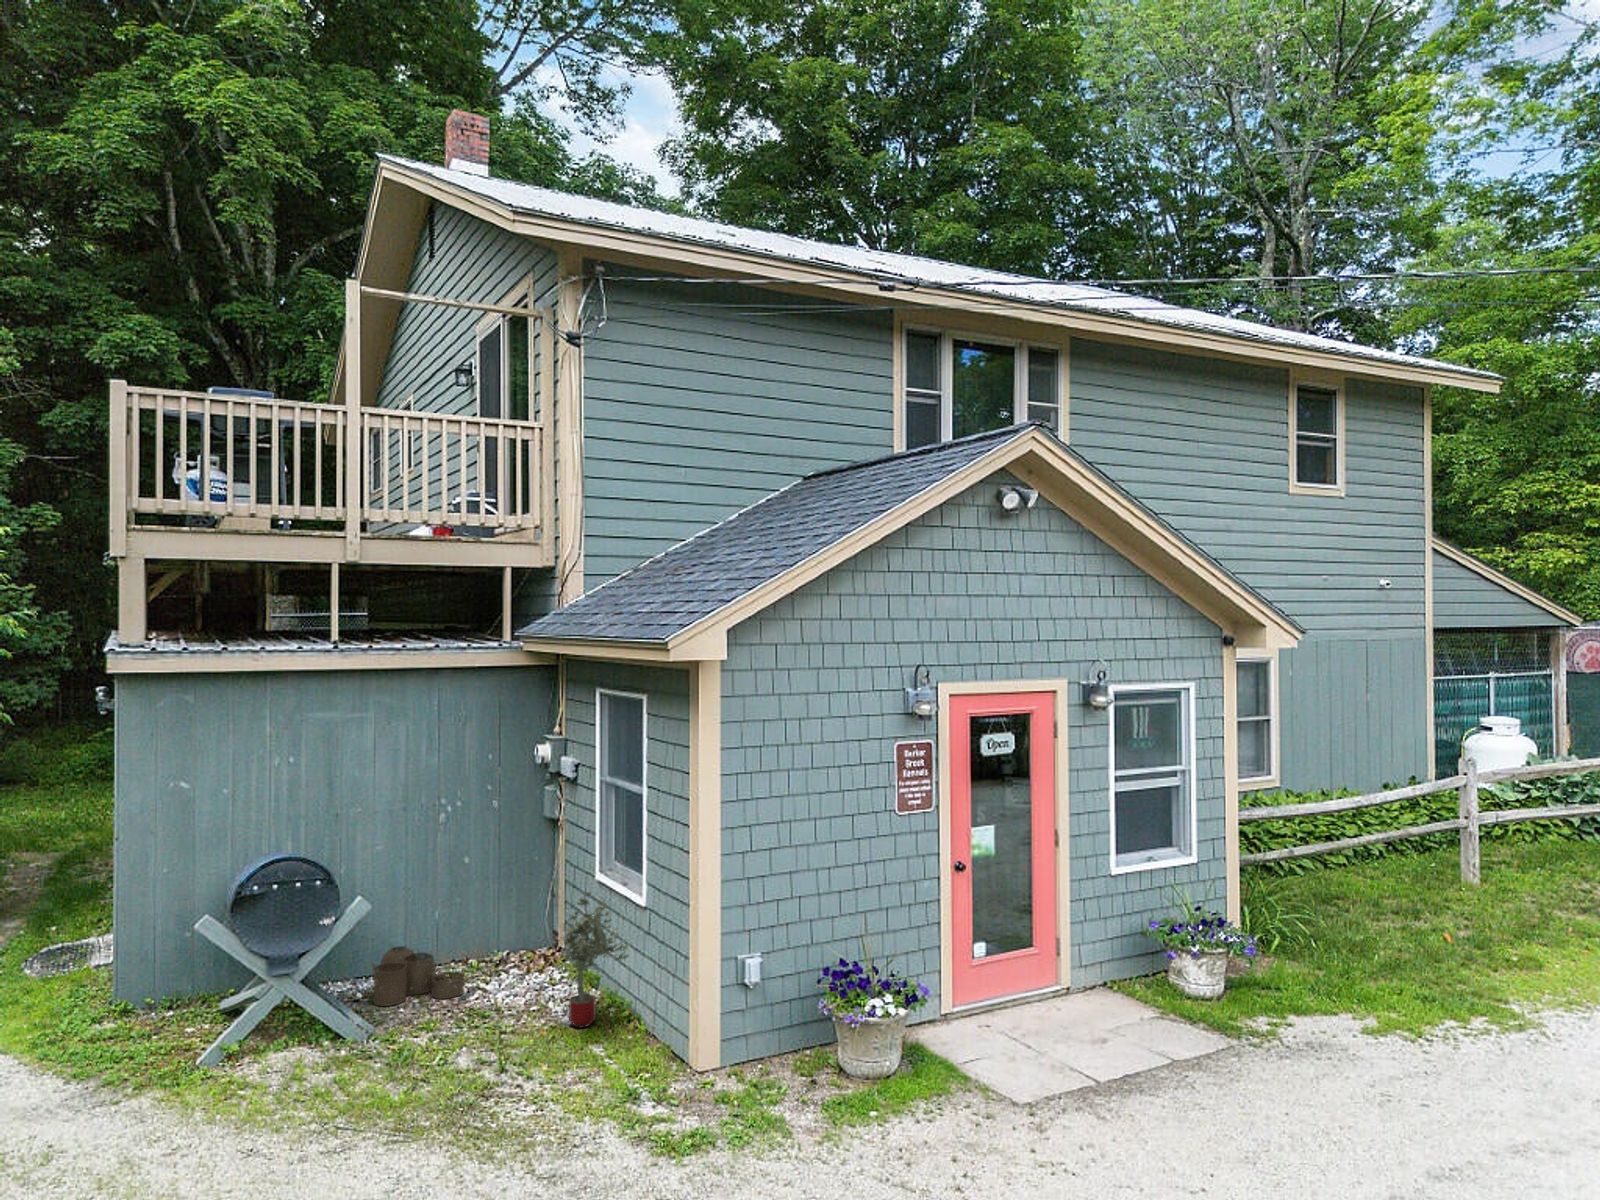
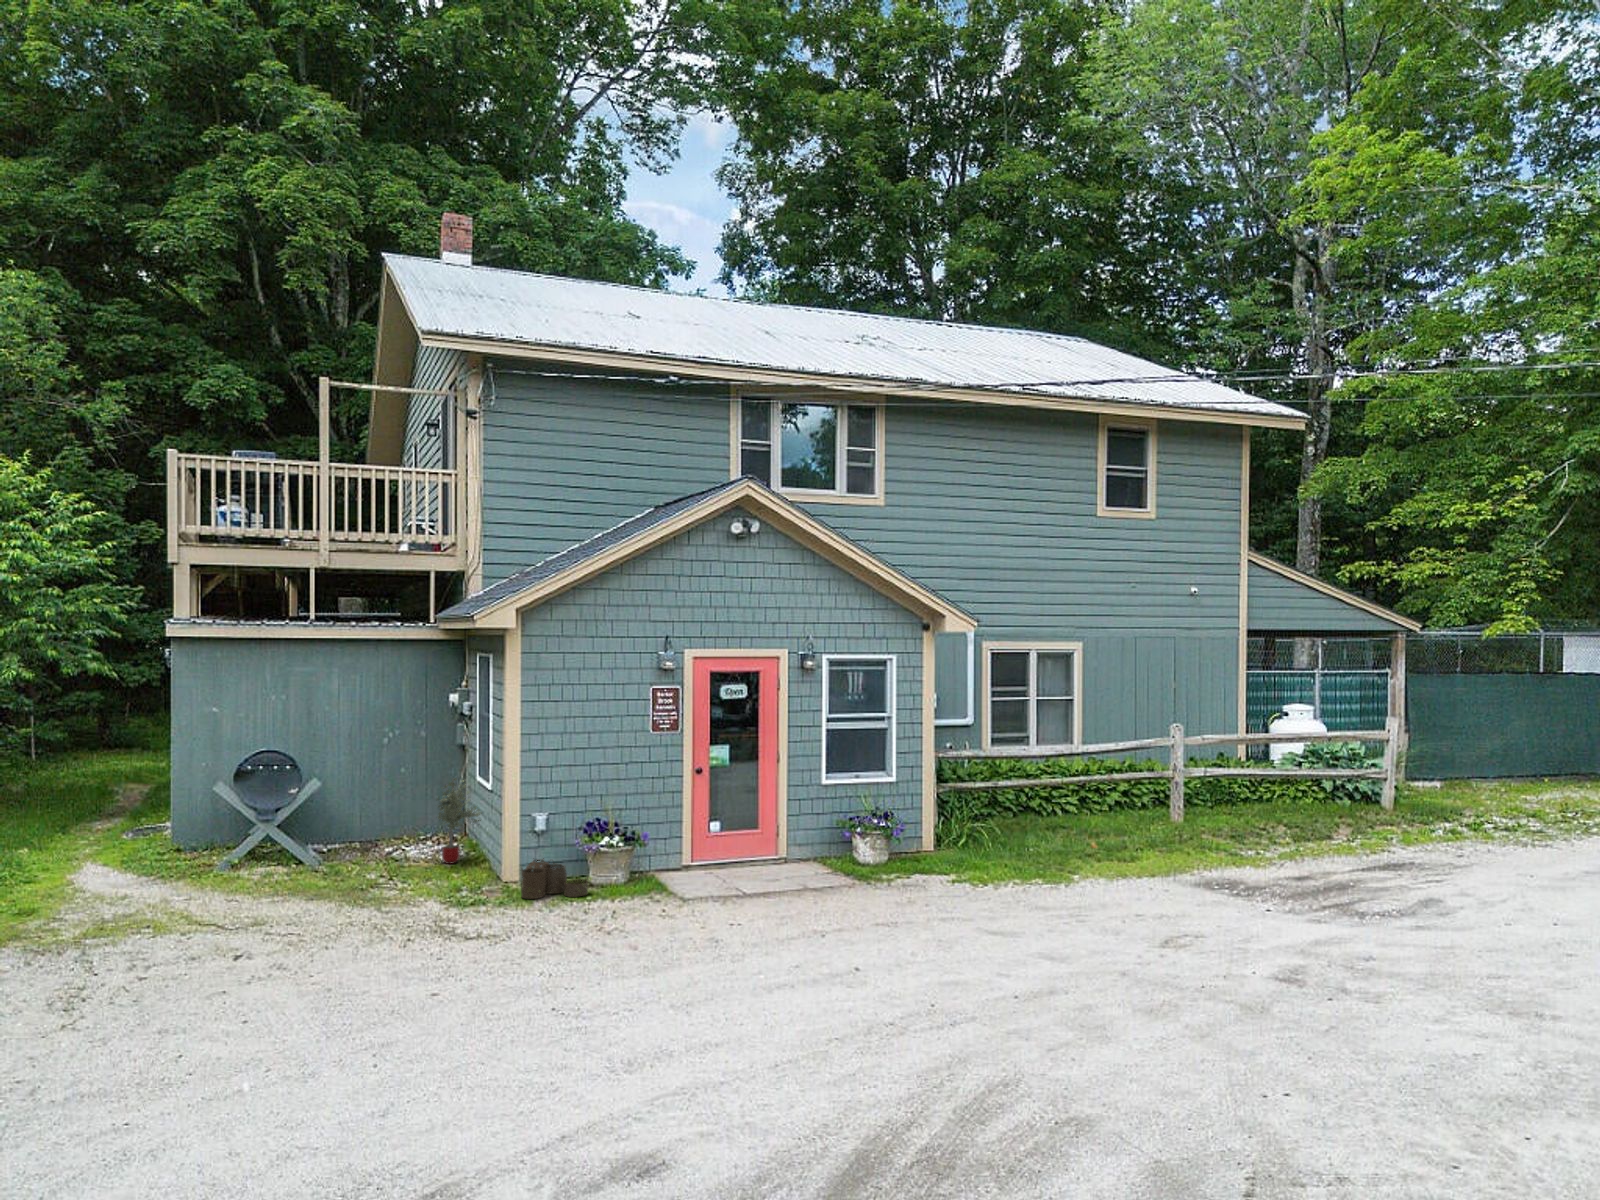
woven basket: present [372,946,465,1006] -> present [521,858,588,899]

